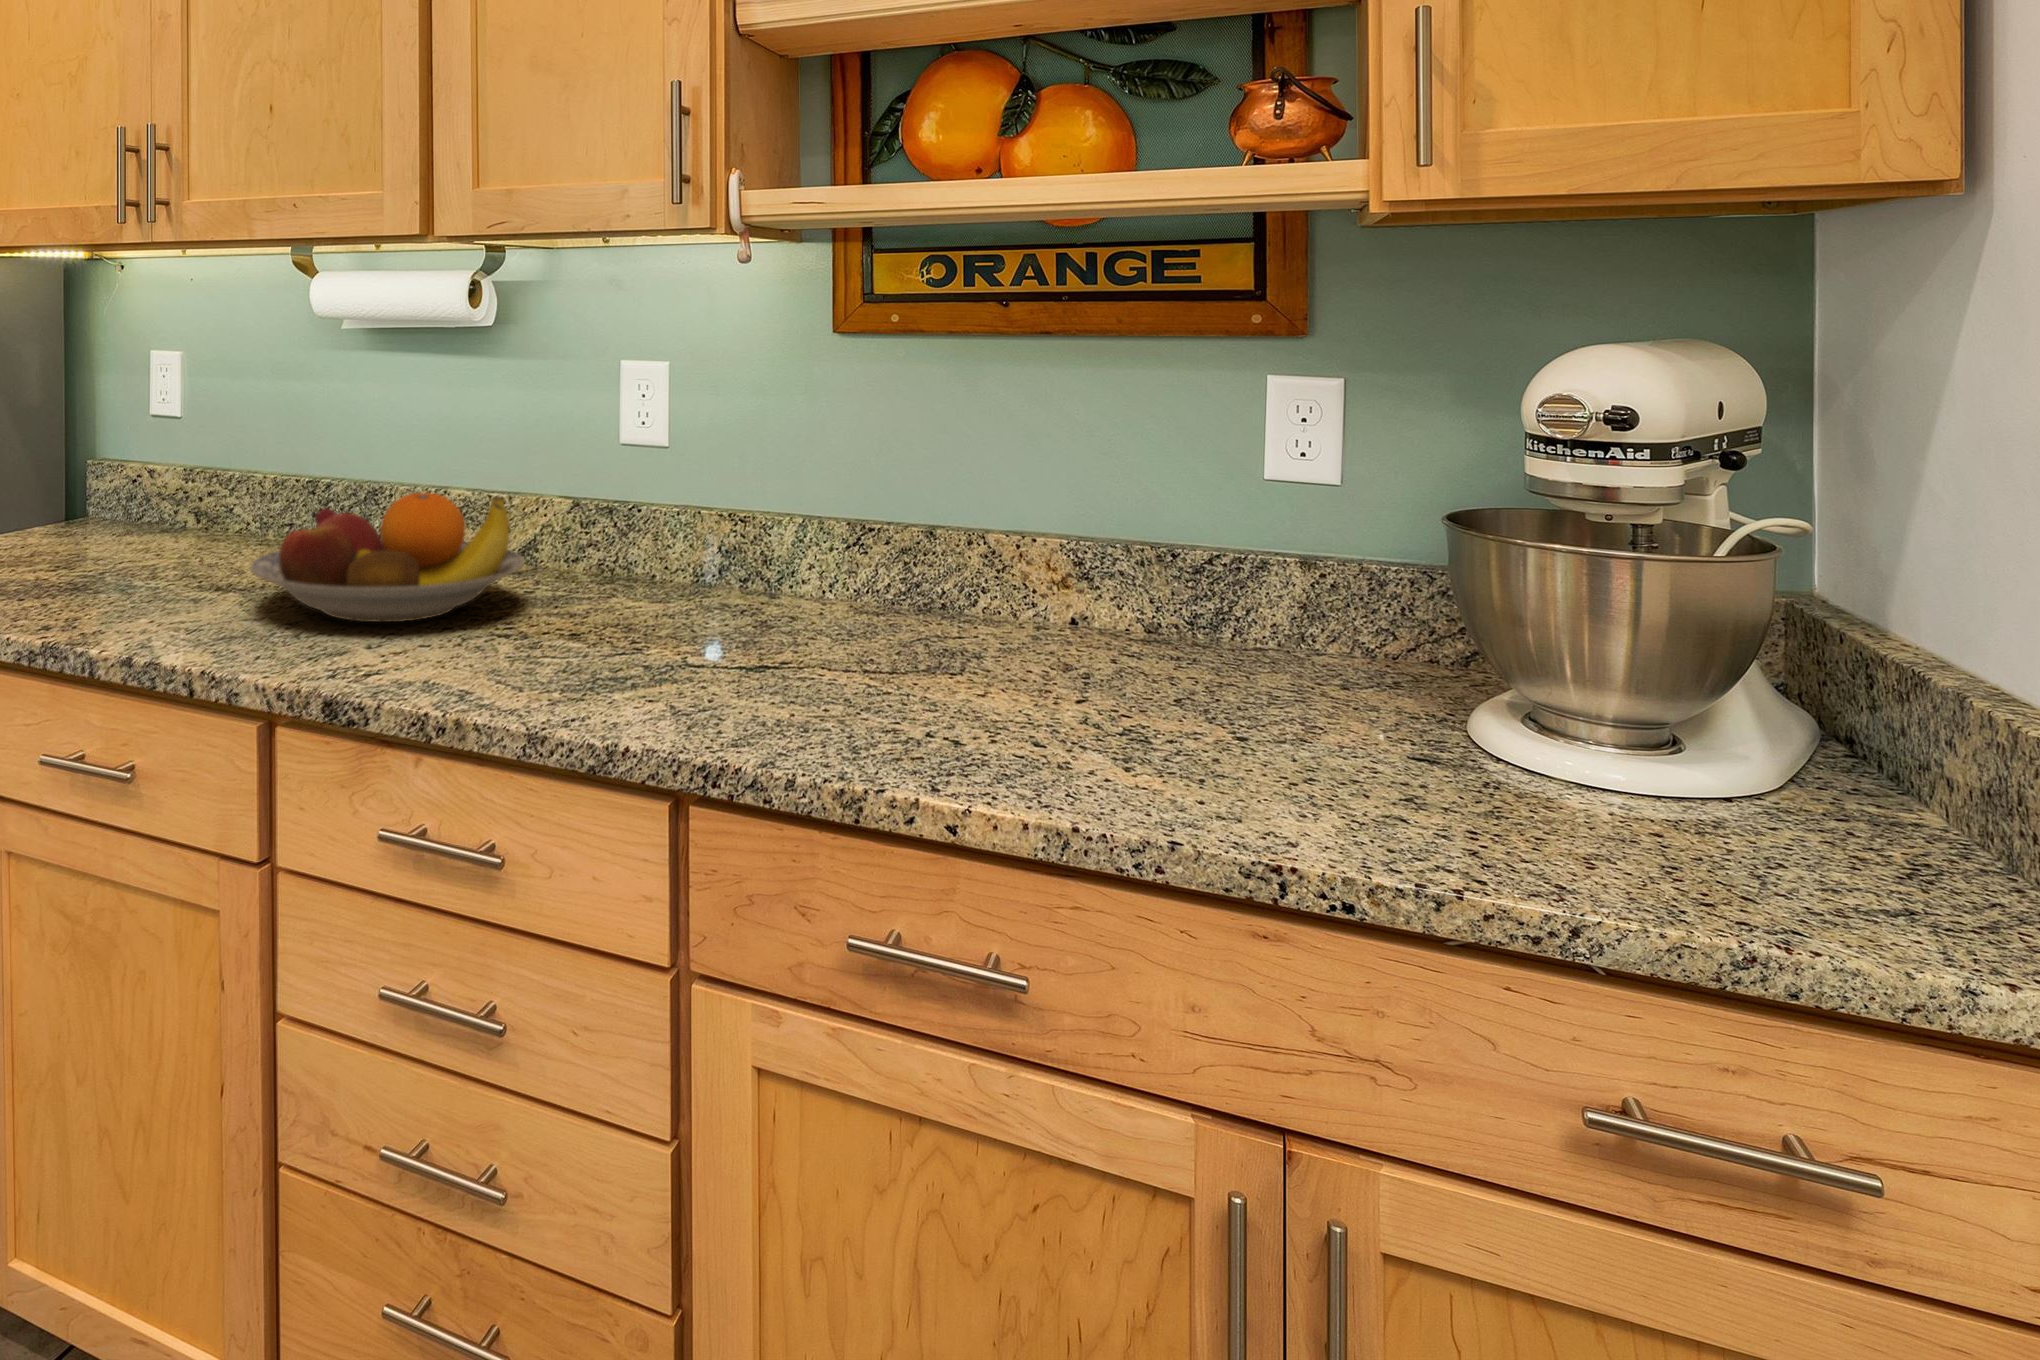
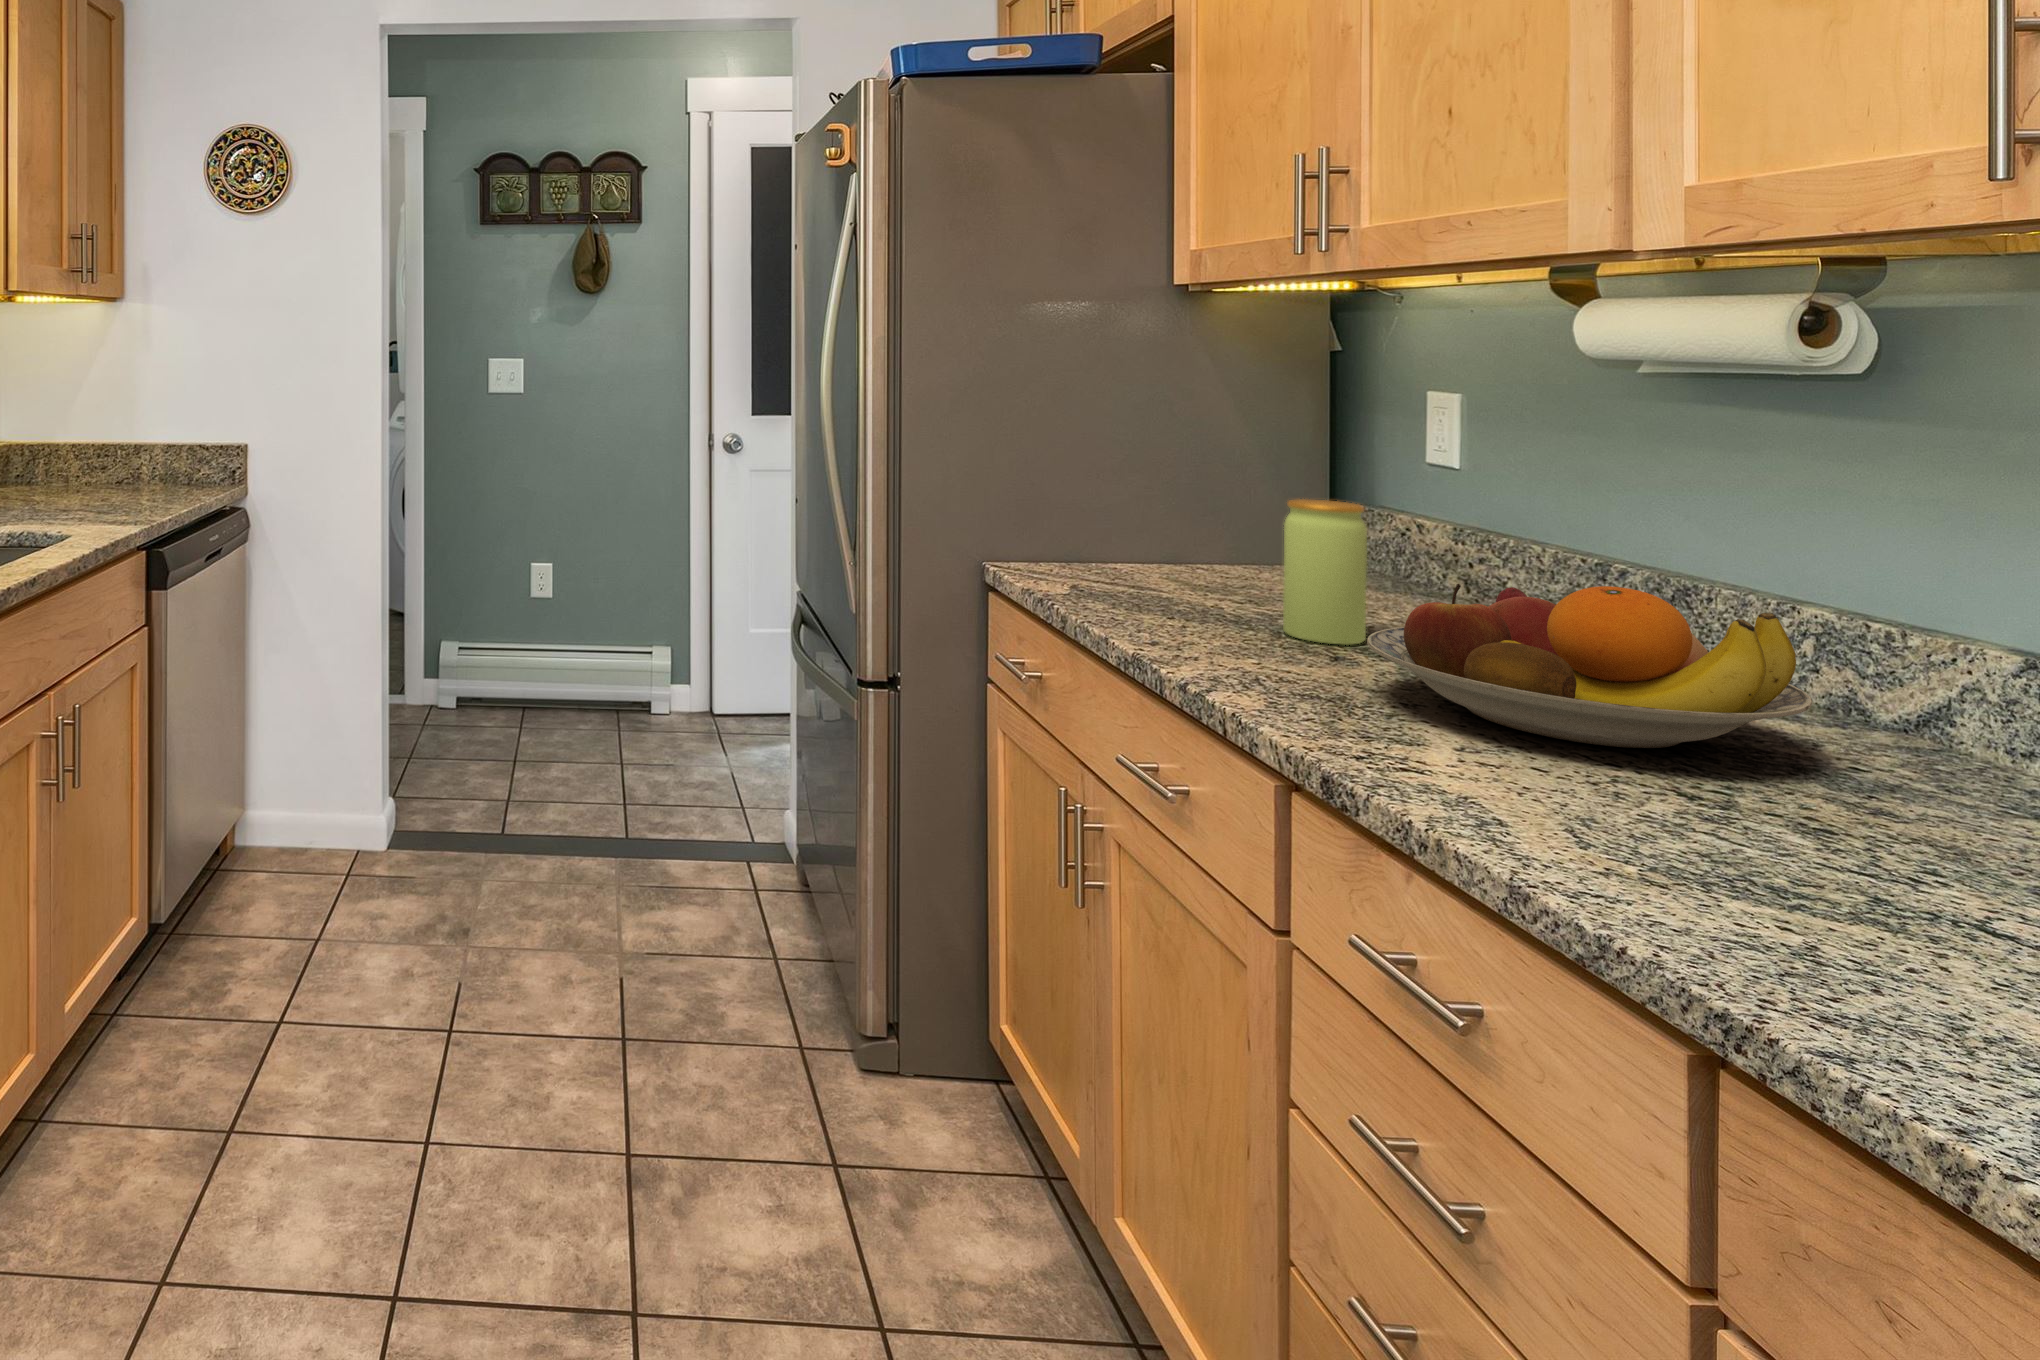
jar: none [119,453,189,591] -> present [1283,499,1367,645]

